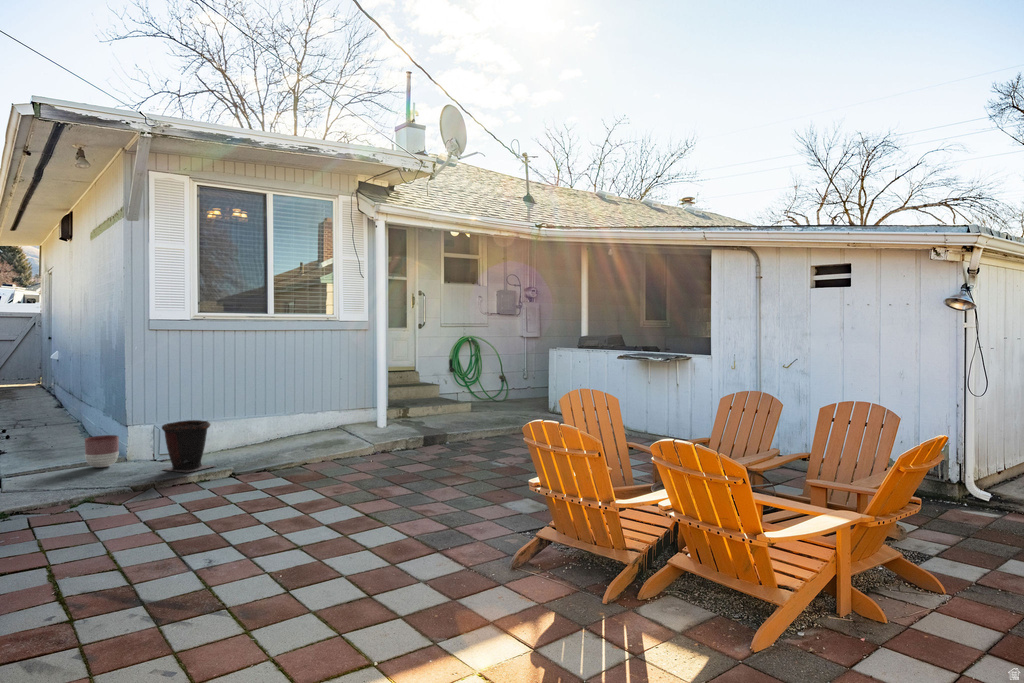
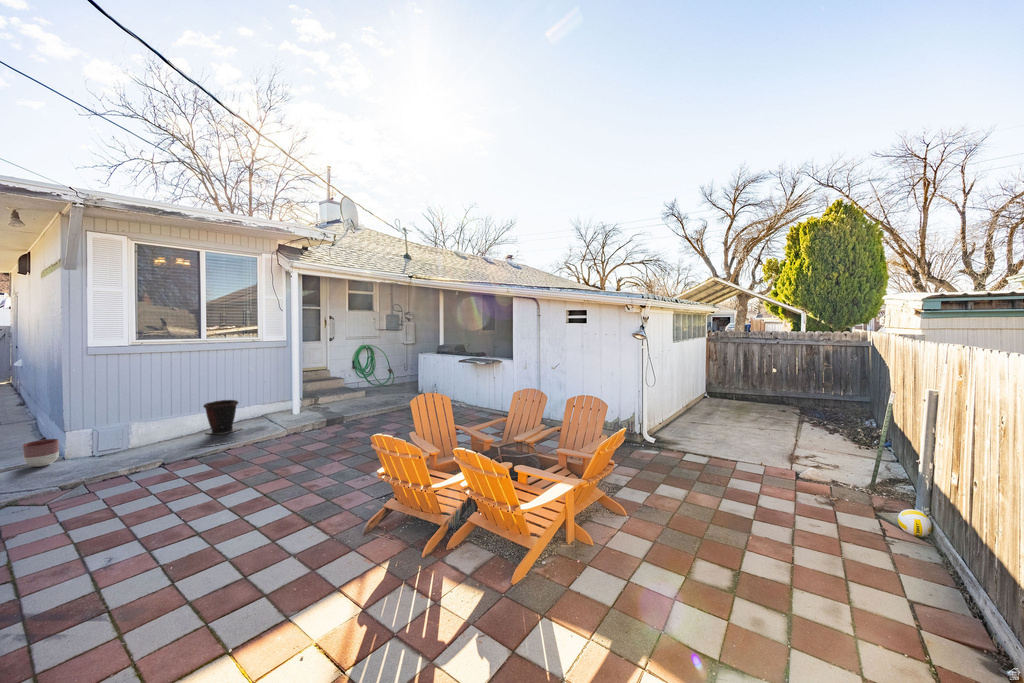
bucket: present [162,420,213,472] -> present [204,400,241,434]

